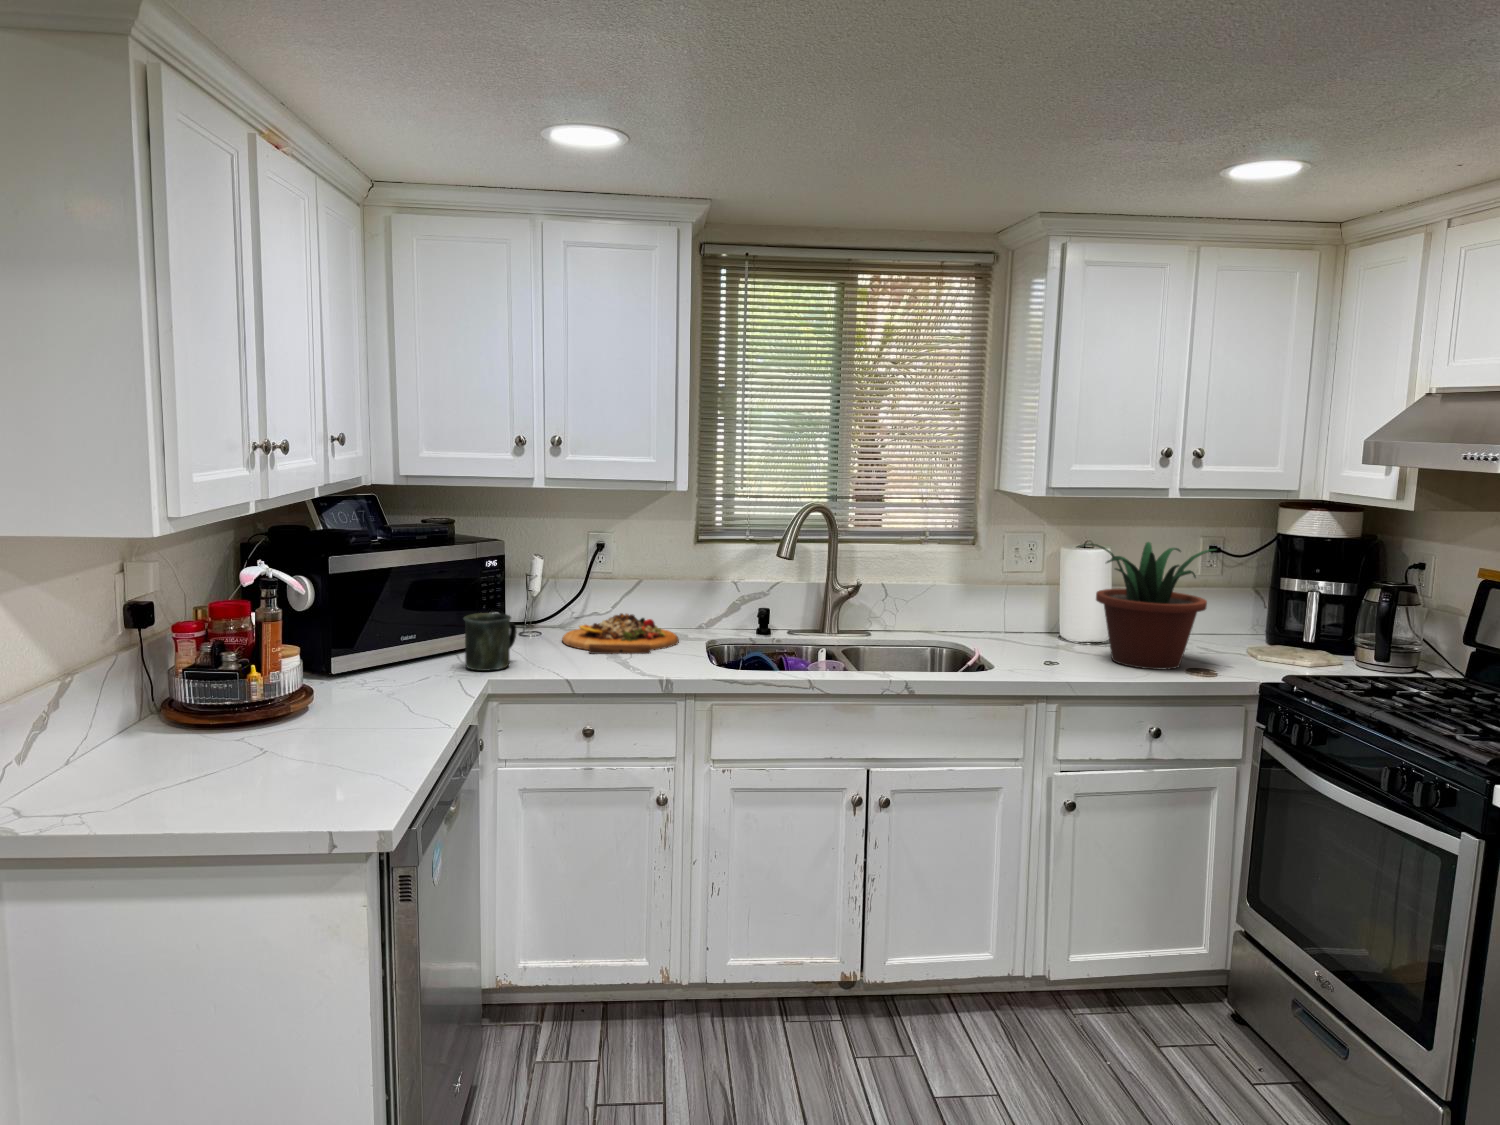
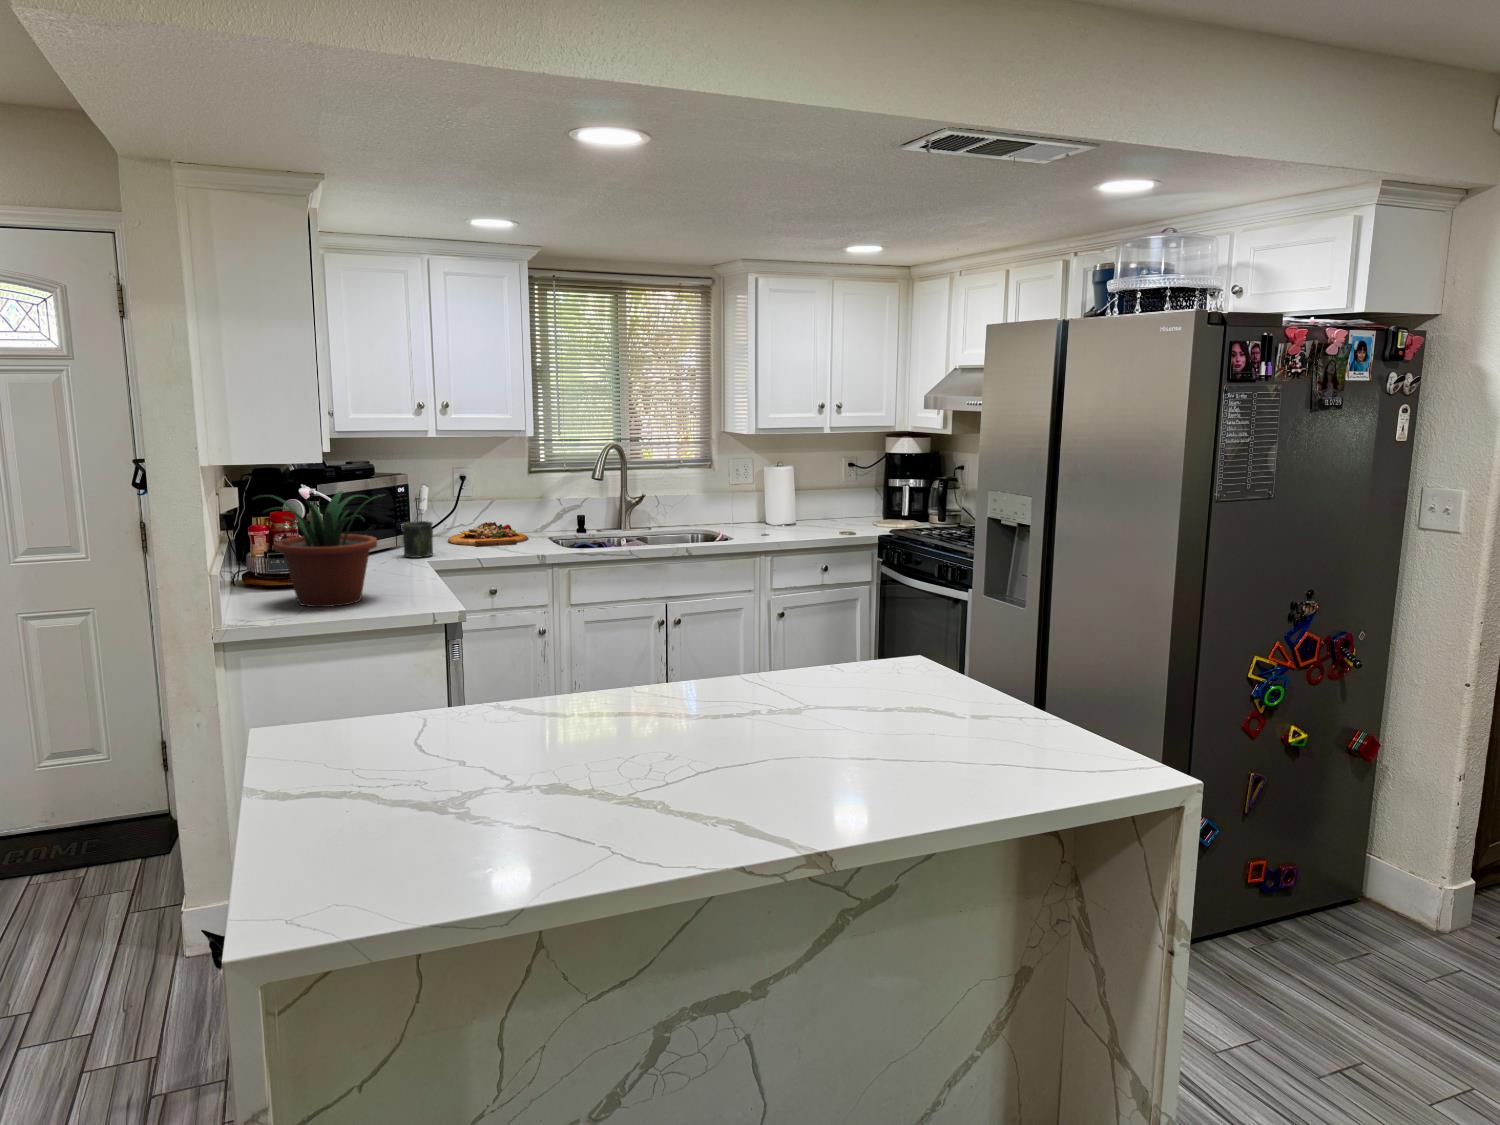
potted plant: present [1076,542,1216,670] -> present [253,491,384,607]

